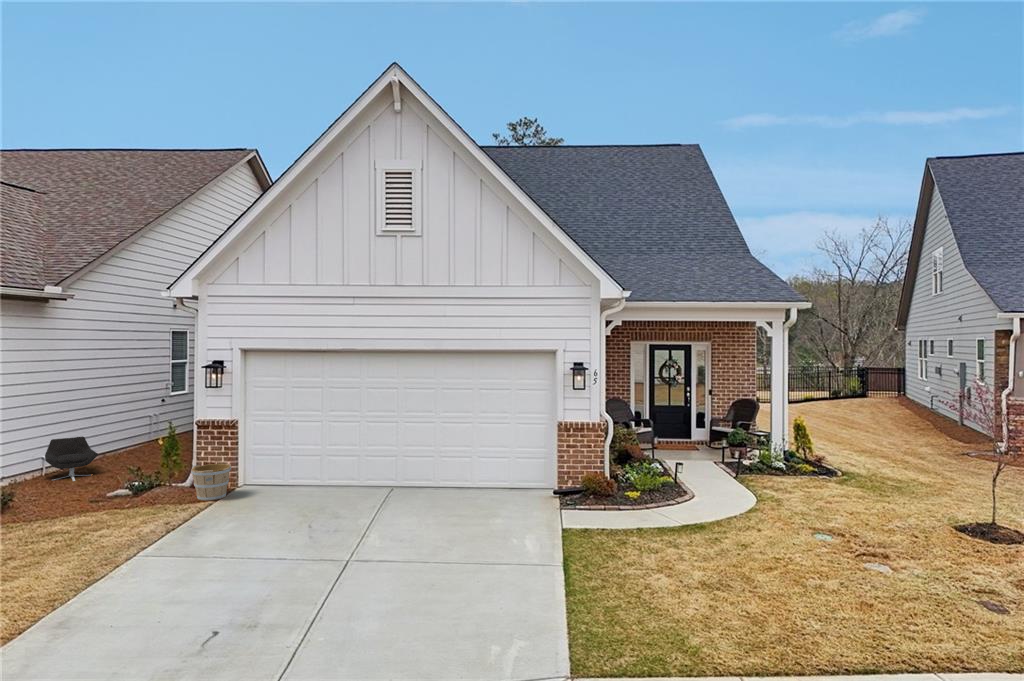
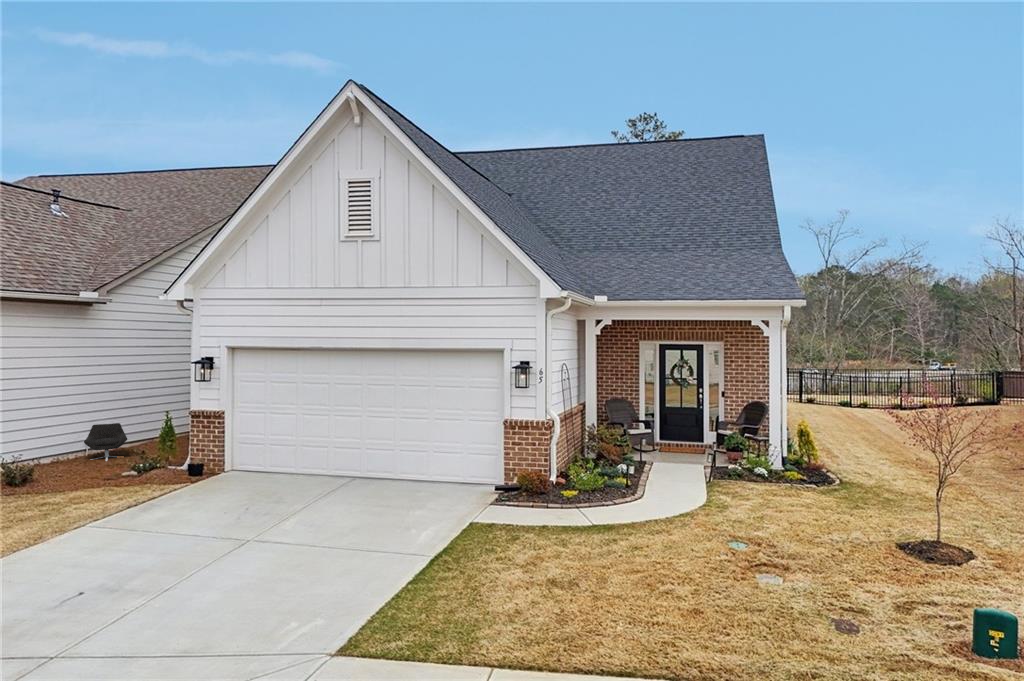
wooden bucket: present [191,463,231,501] -> none [181,449,217,481]

